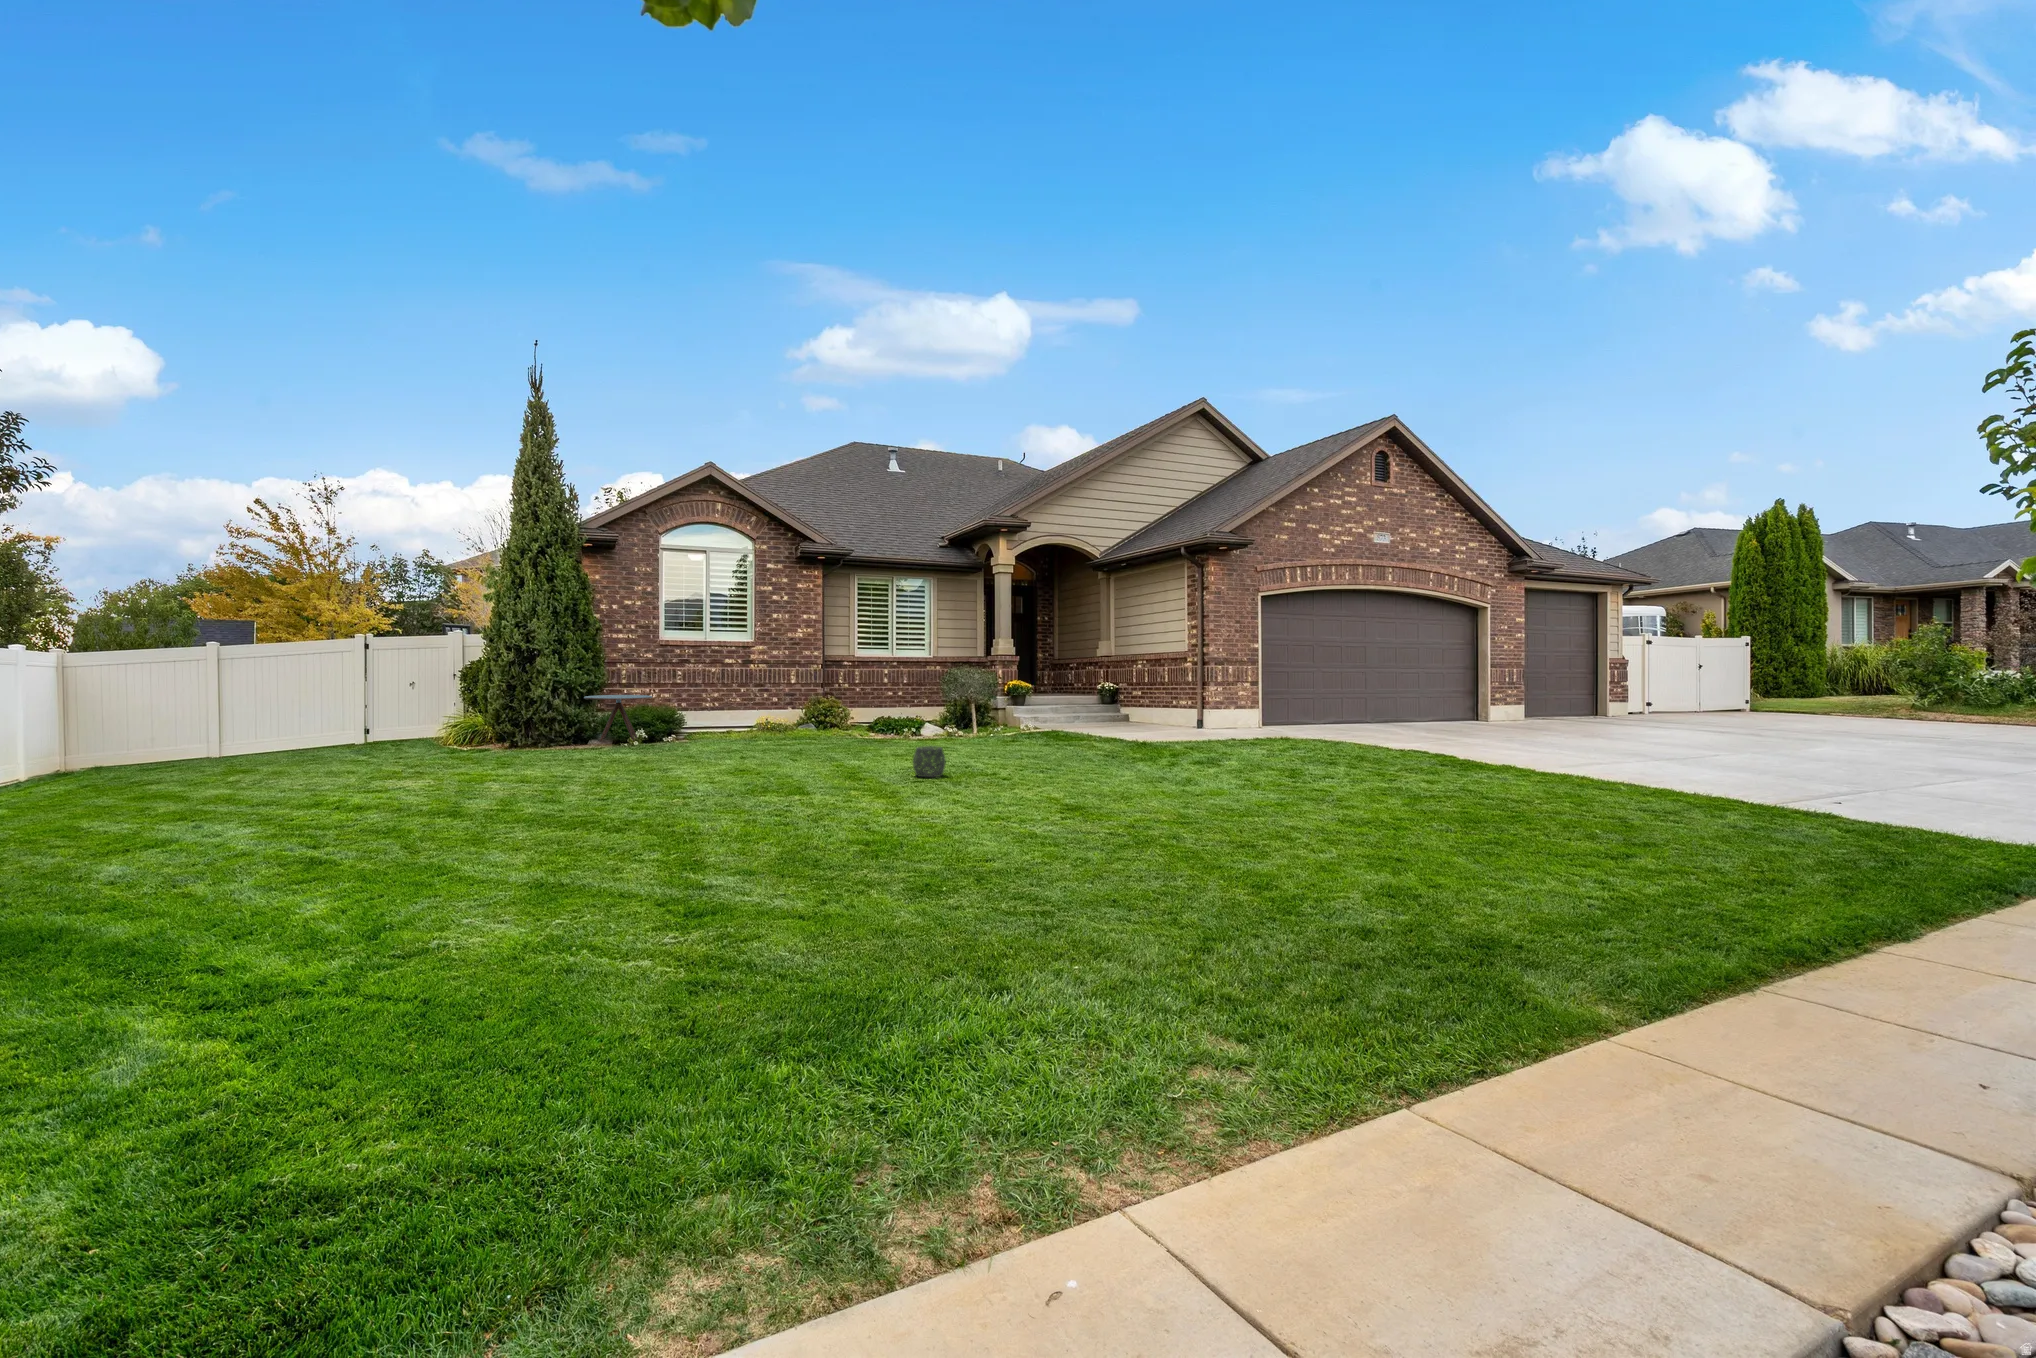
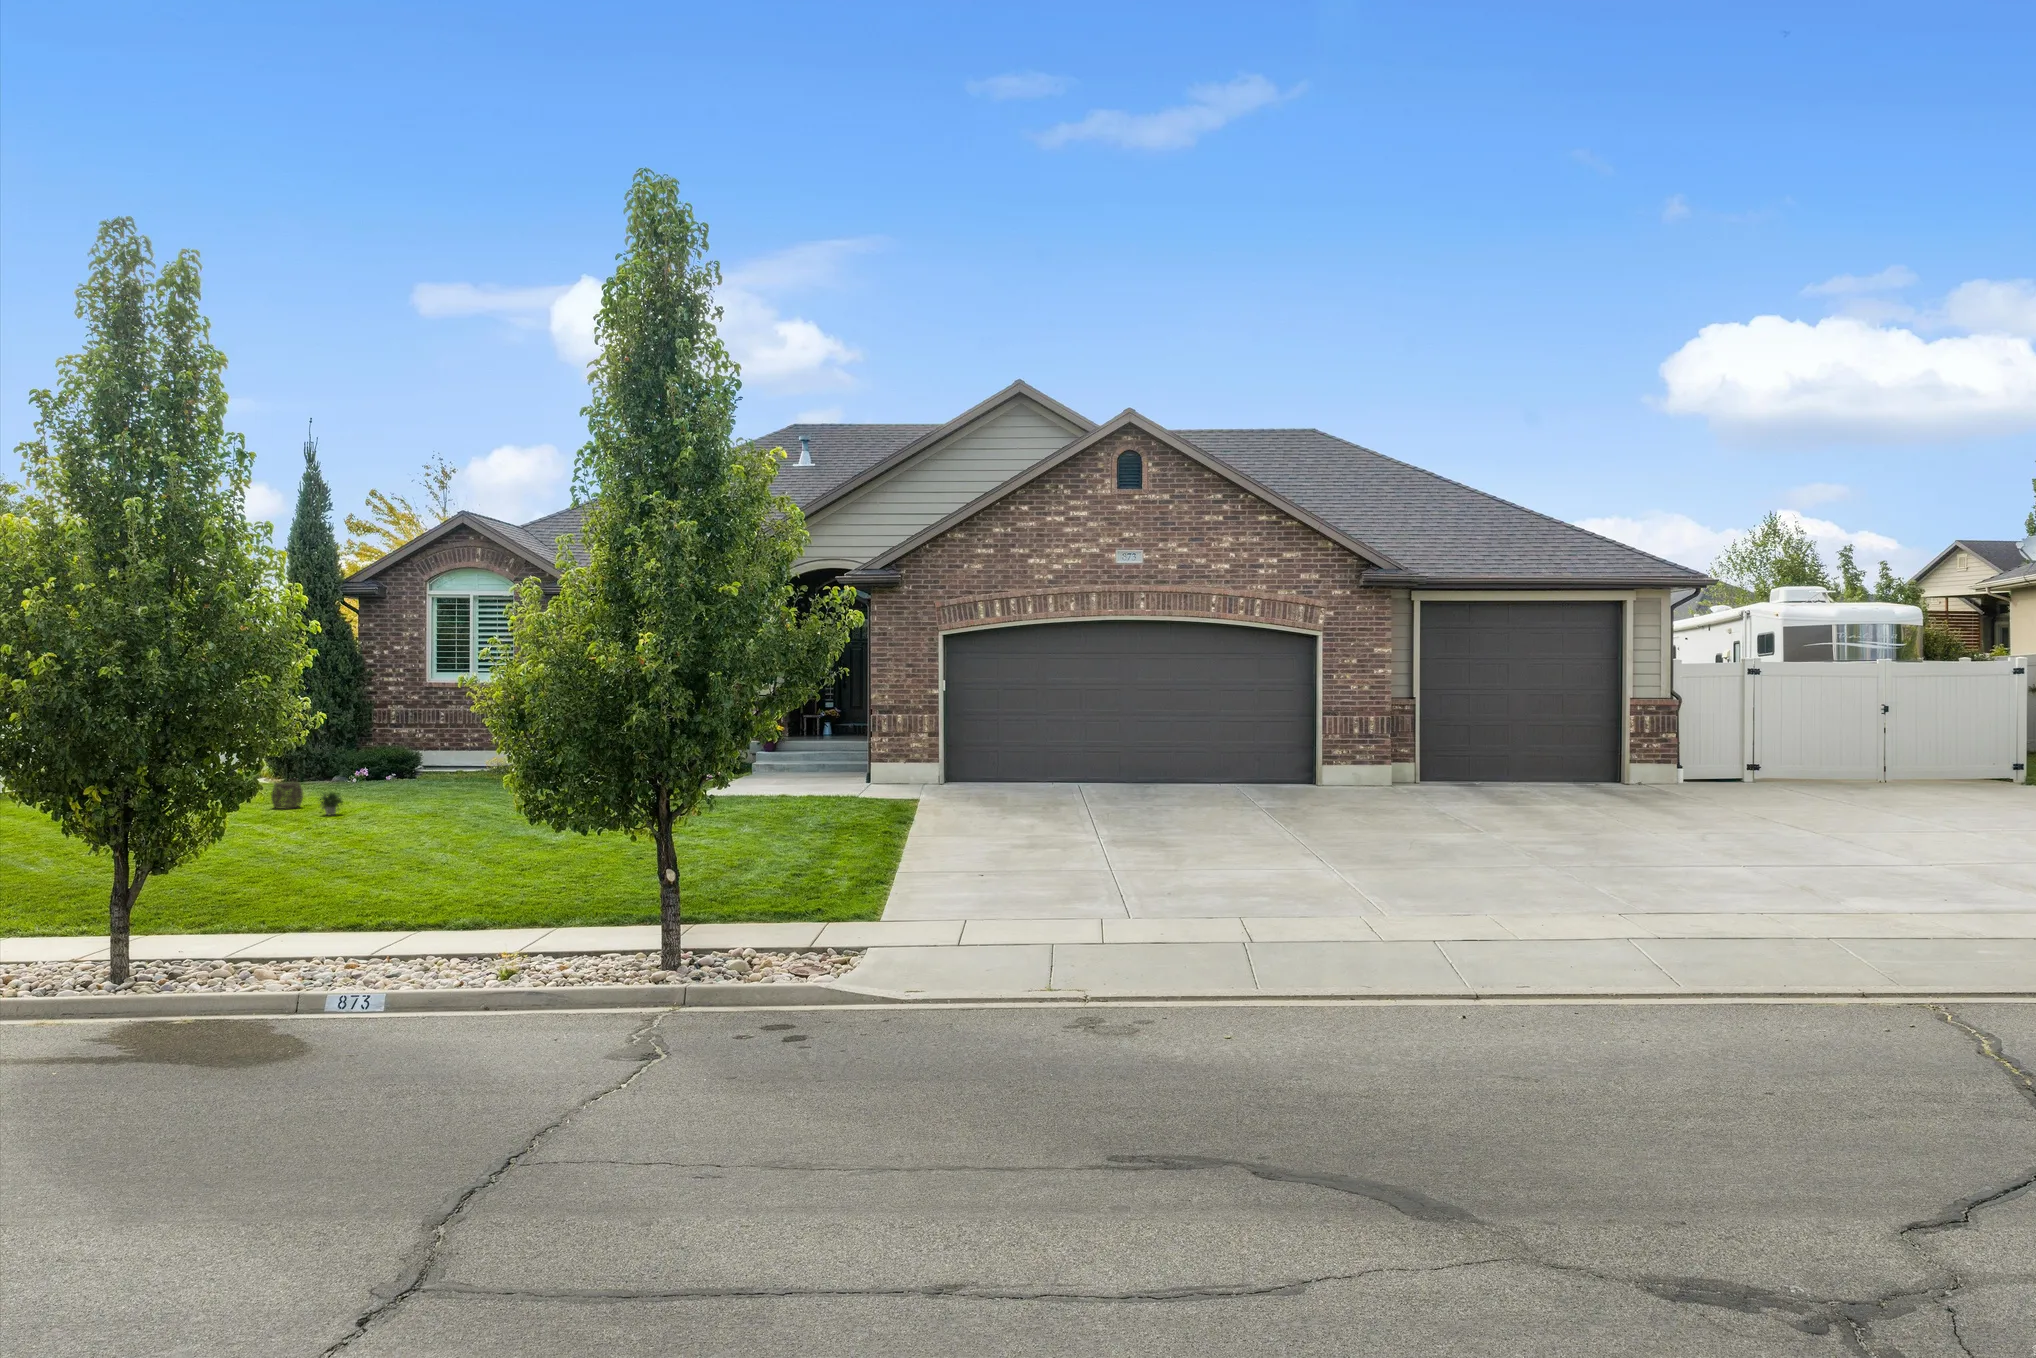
round table: present [584,695,652,741] -> none [270,733,333,774]
potted plant: none [1011,753,1051,781] -> present [320,792,343,815]

